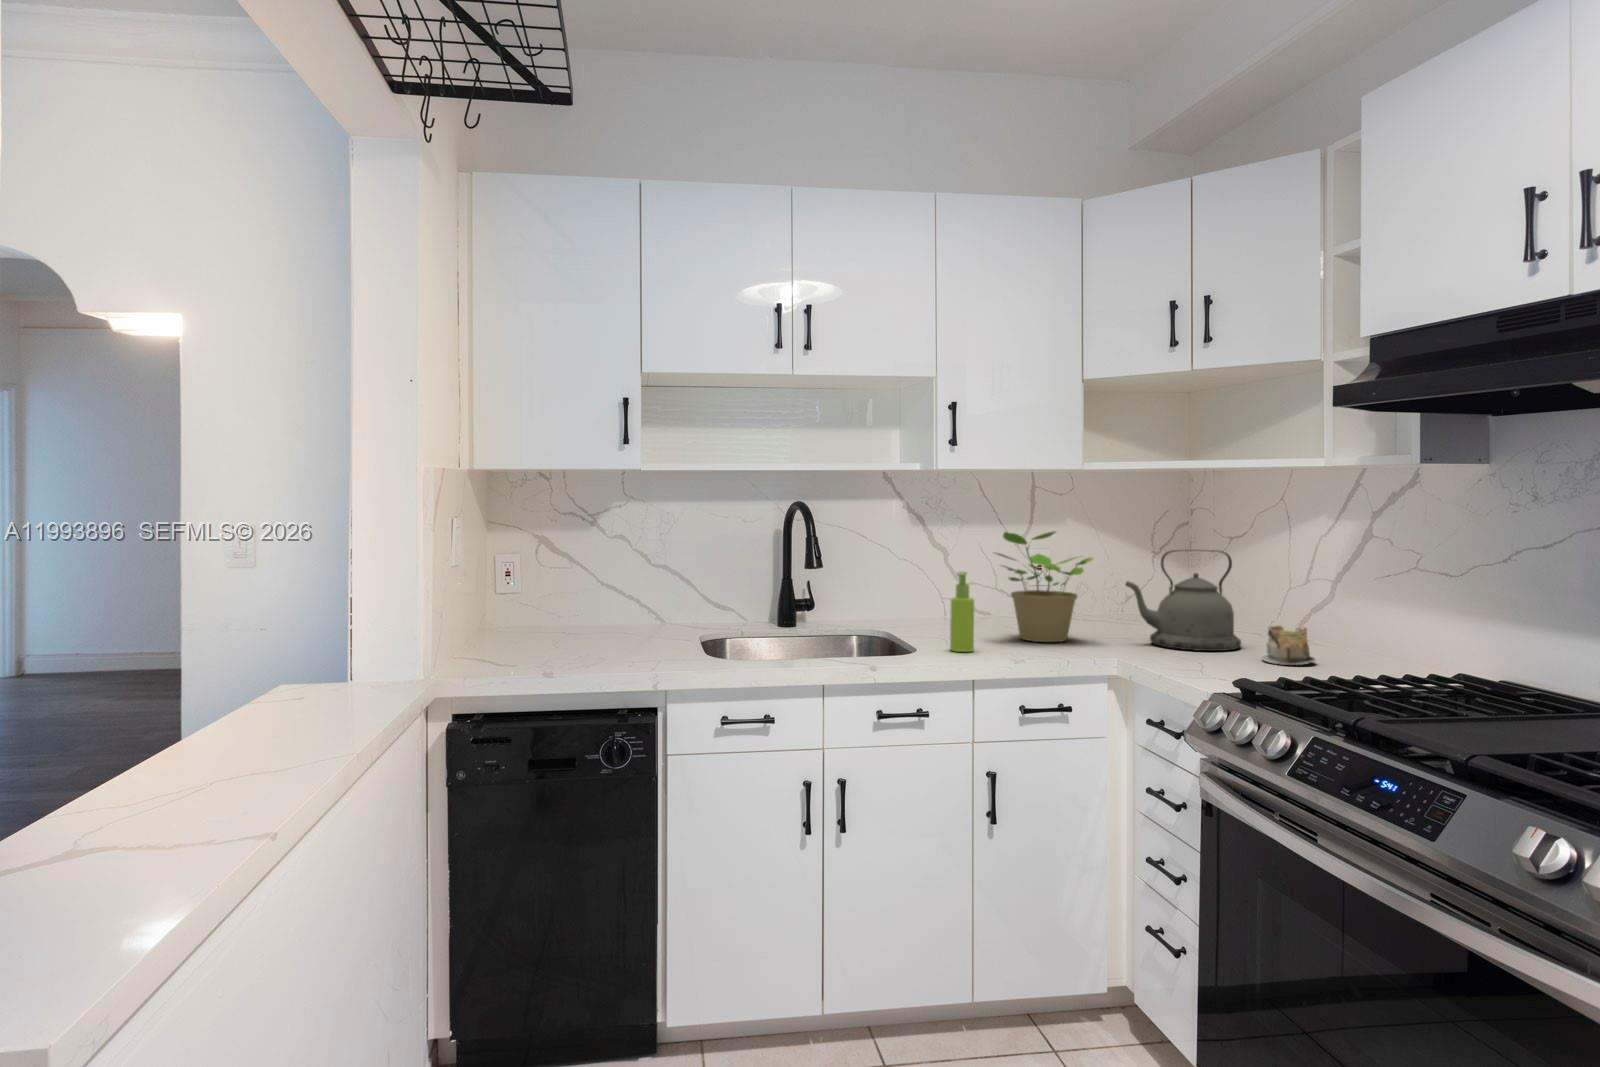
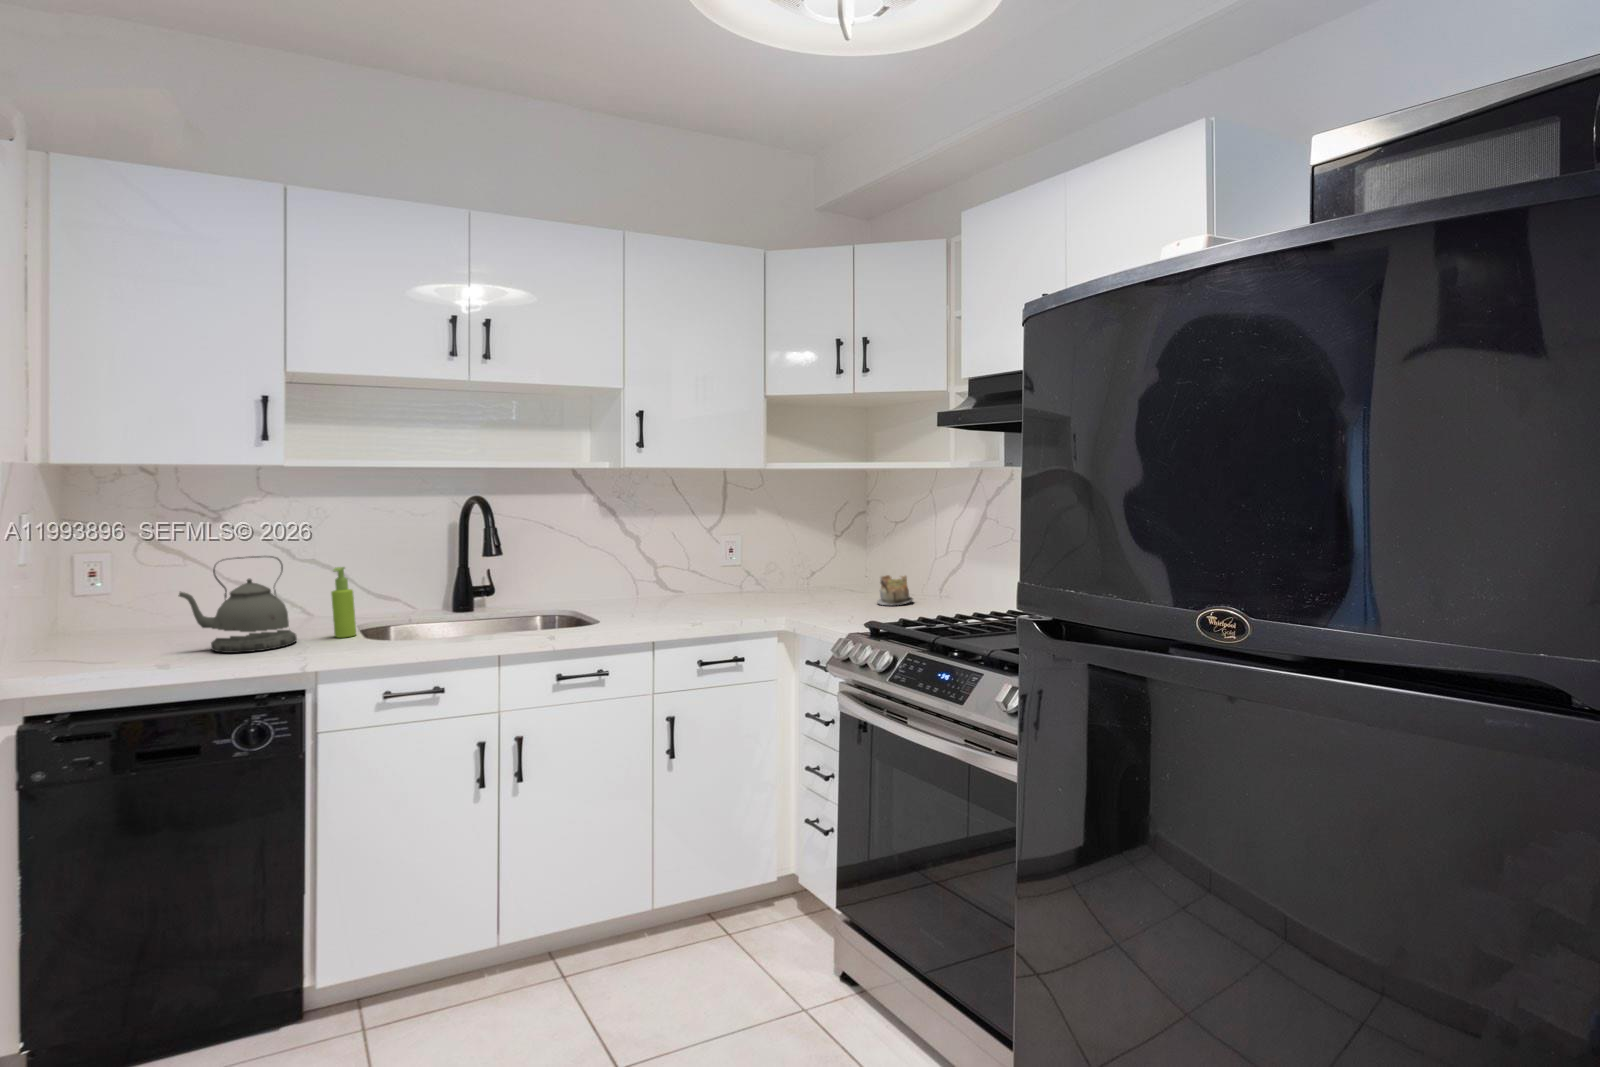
potted plant: present [996,531,1093,642] -> none [660,510,746,605]
kettle: present [1126,550,1241,651] -> present [178,556,297,653]
soap dispenser: present [950,572,974,652] -> present [331,567,356,638]

